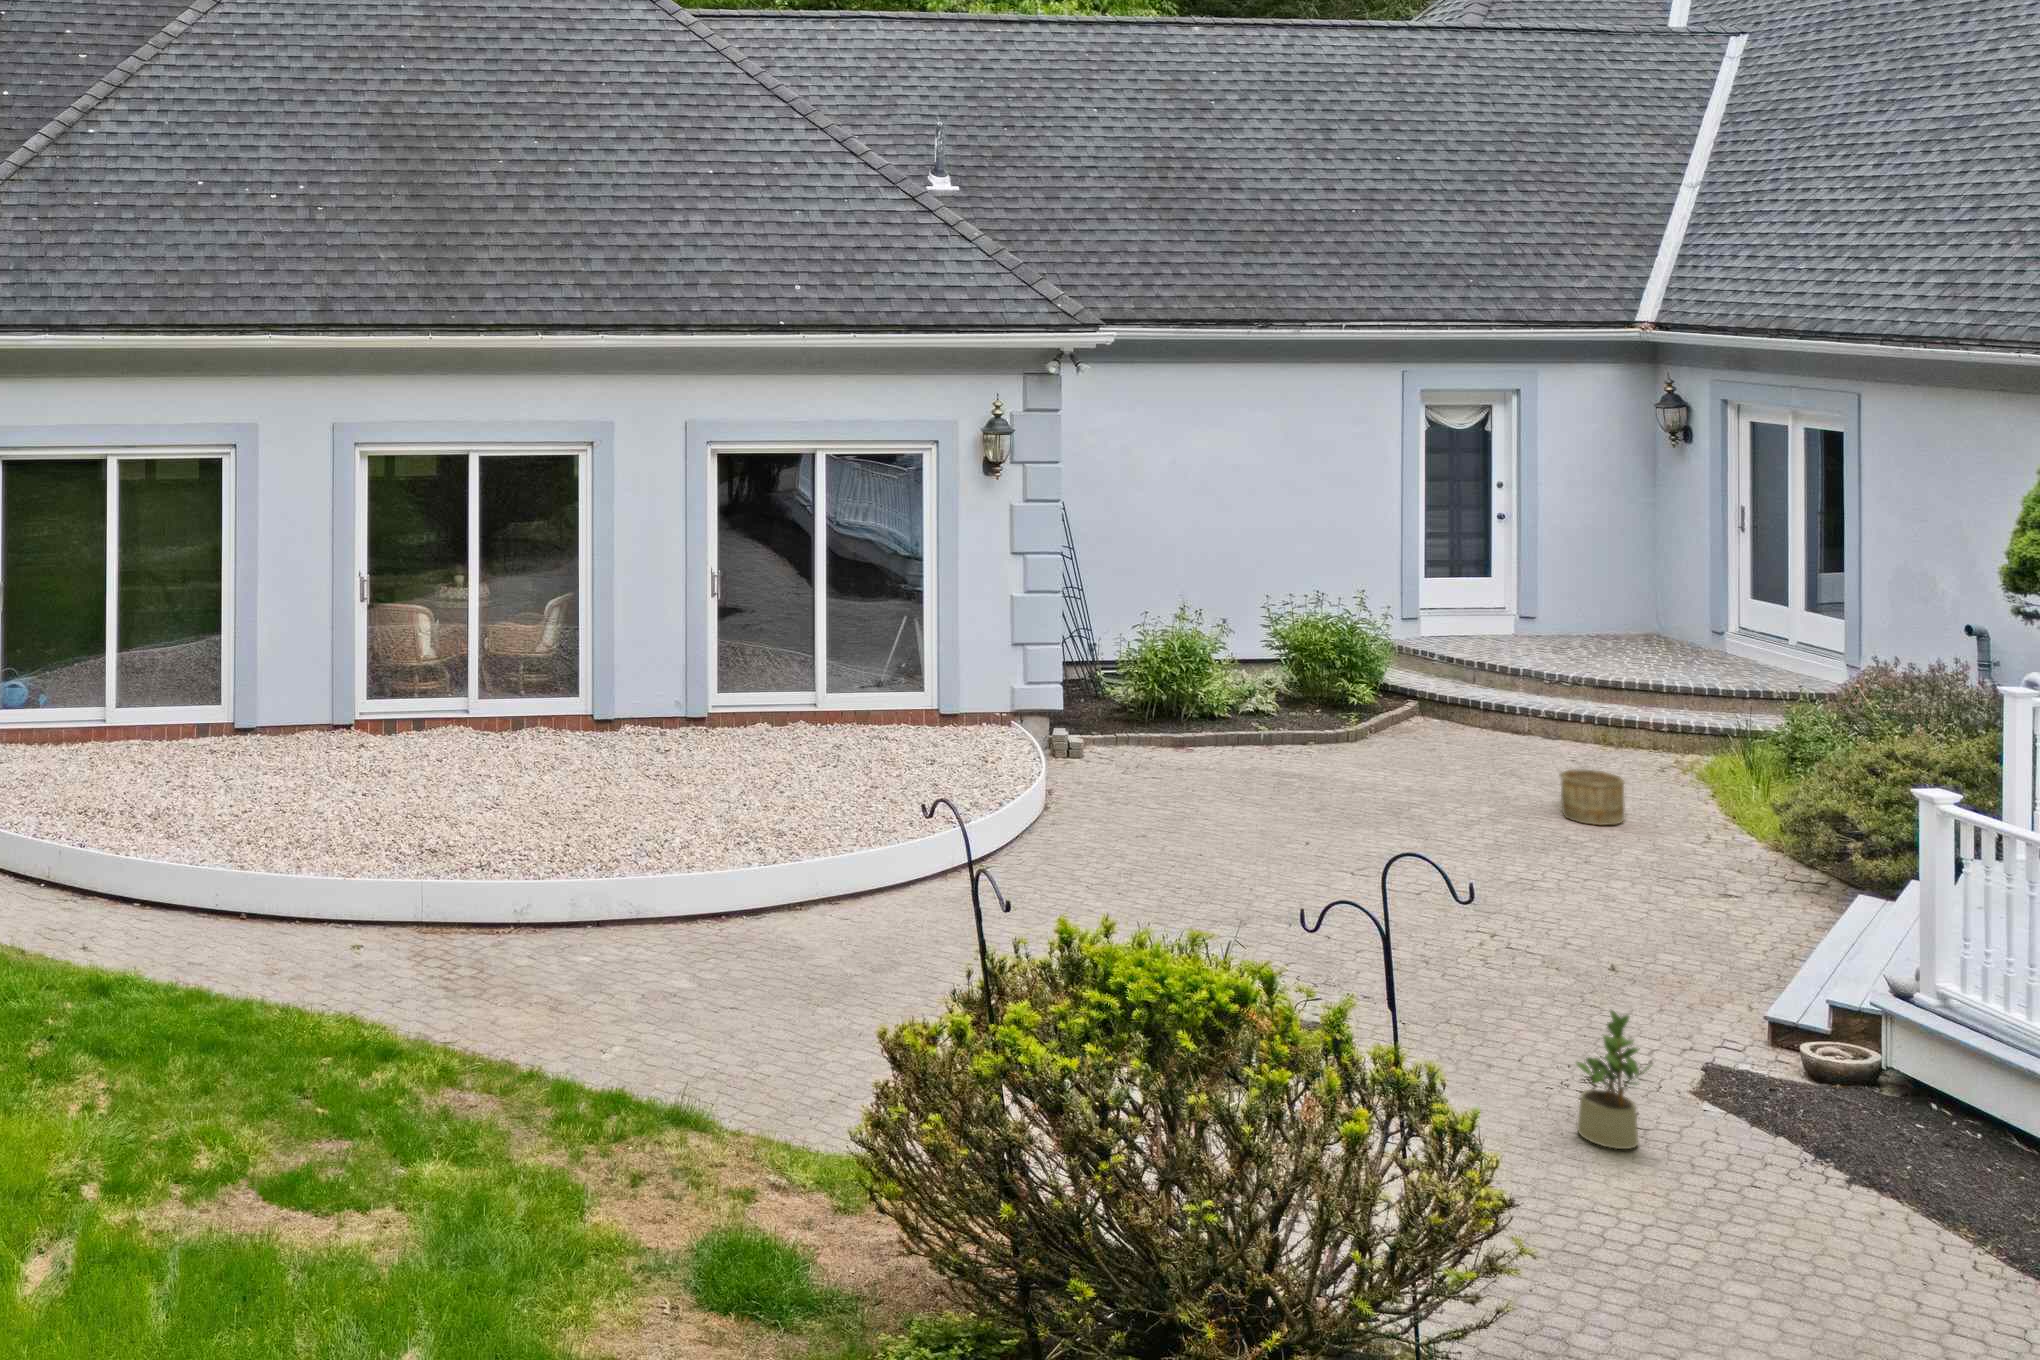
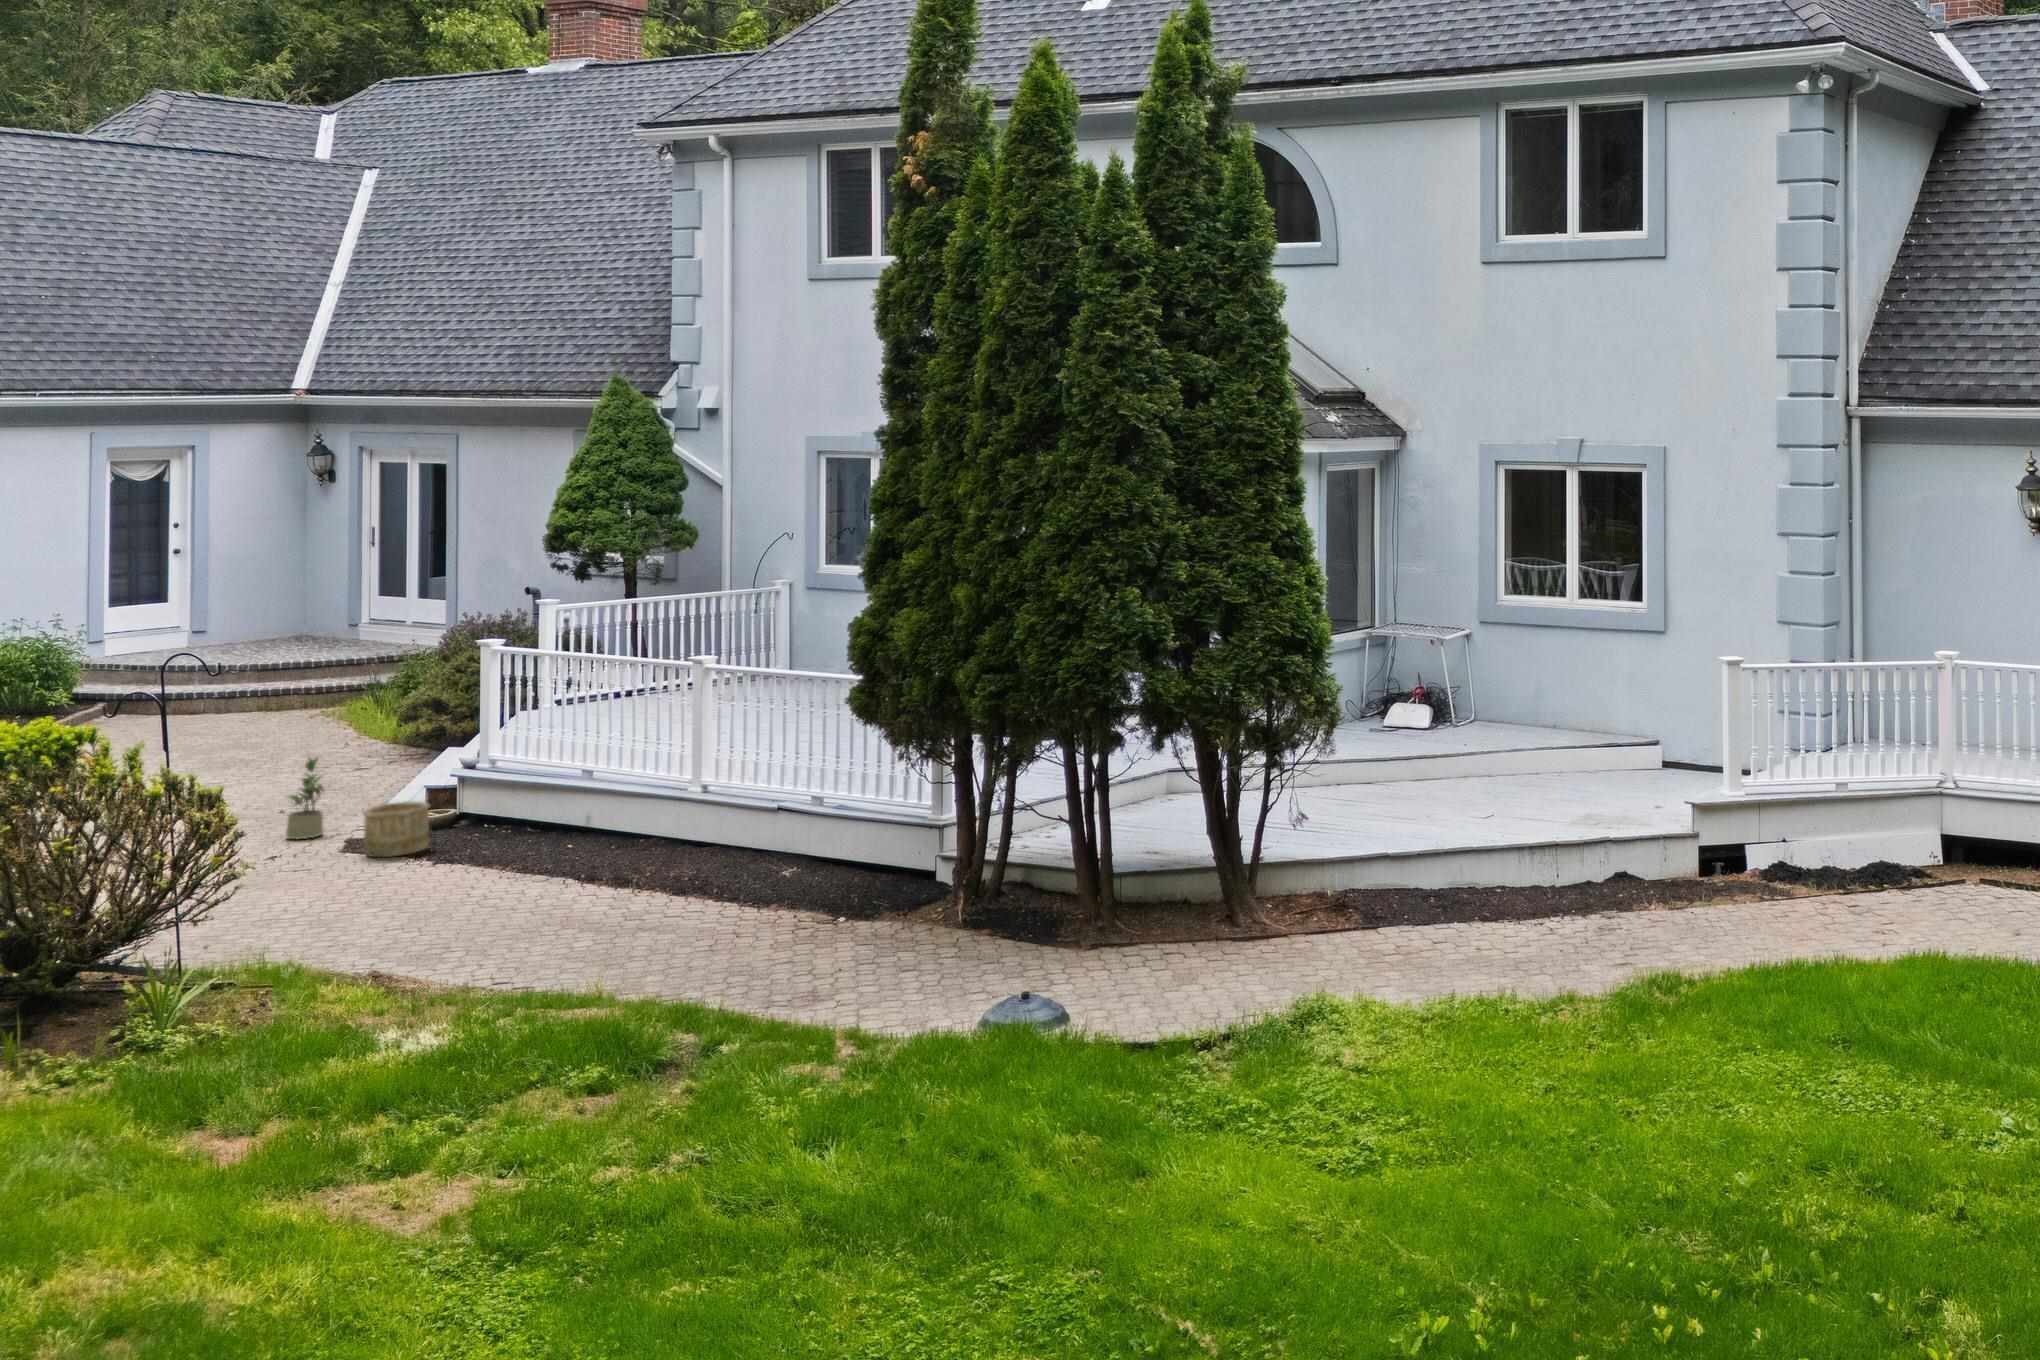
wooden bucket: present [1560,769,1625,825] -> present [363,801,430,857]

